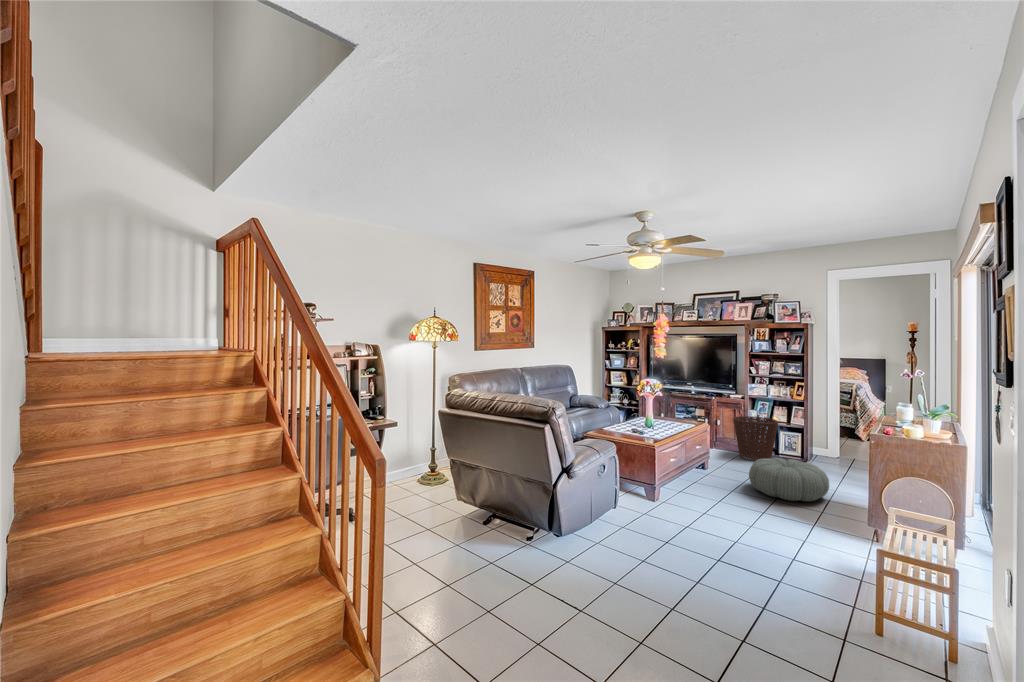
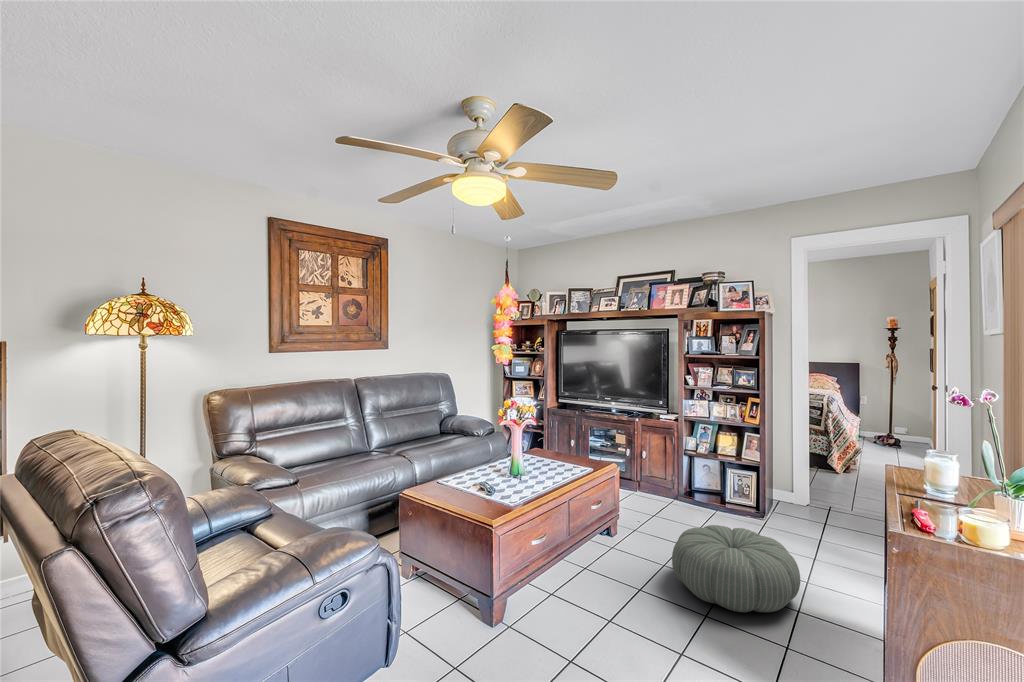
basket: present [733,416,778,461] -> none [661,447,724,516]

